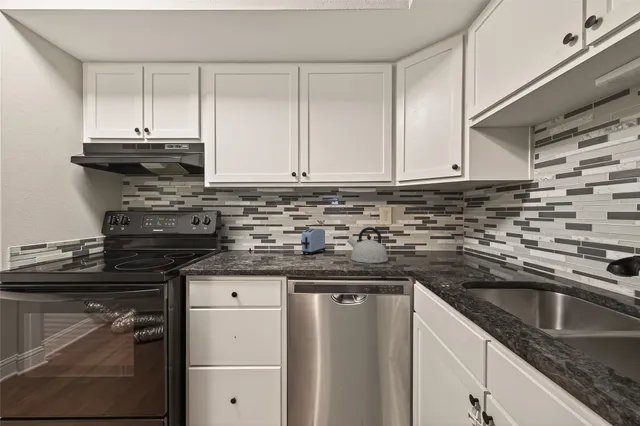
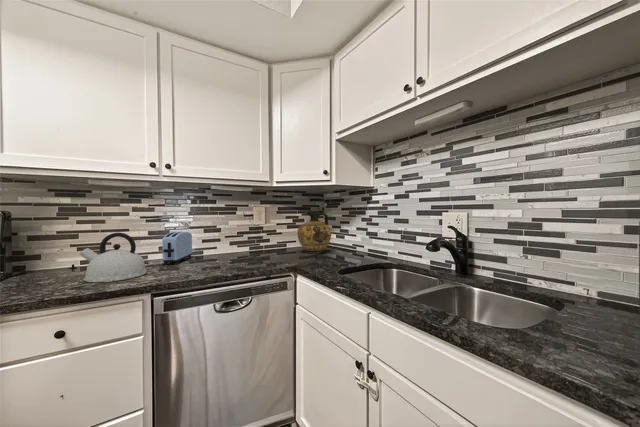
ceramic jug: none [425,211,468,260] -> present [298,211,331,253]
kettle: present [347,227,388,263] -> present [80,233,147,282]

